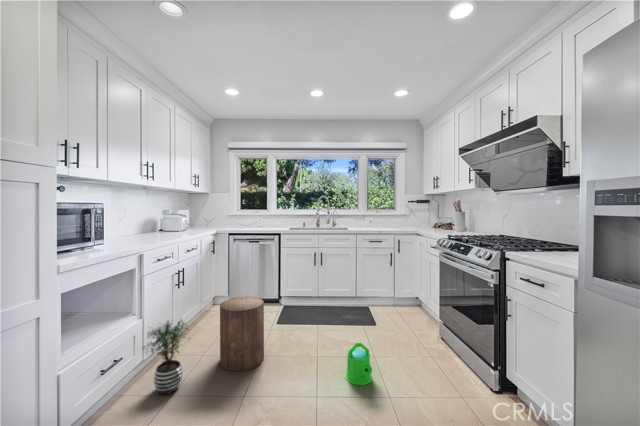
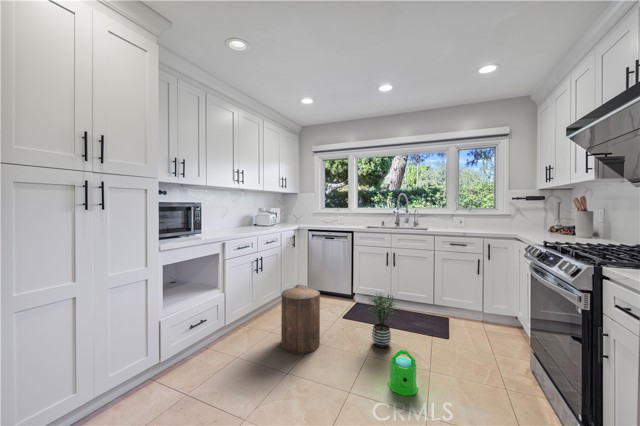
potted plant: present [144,319,187,394] -> present [368,293,395,348]

